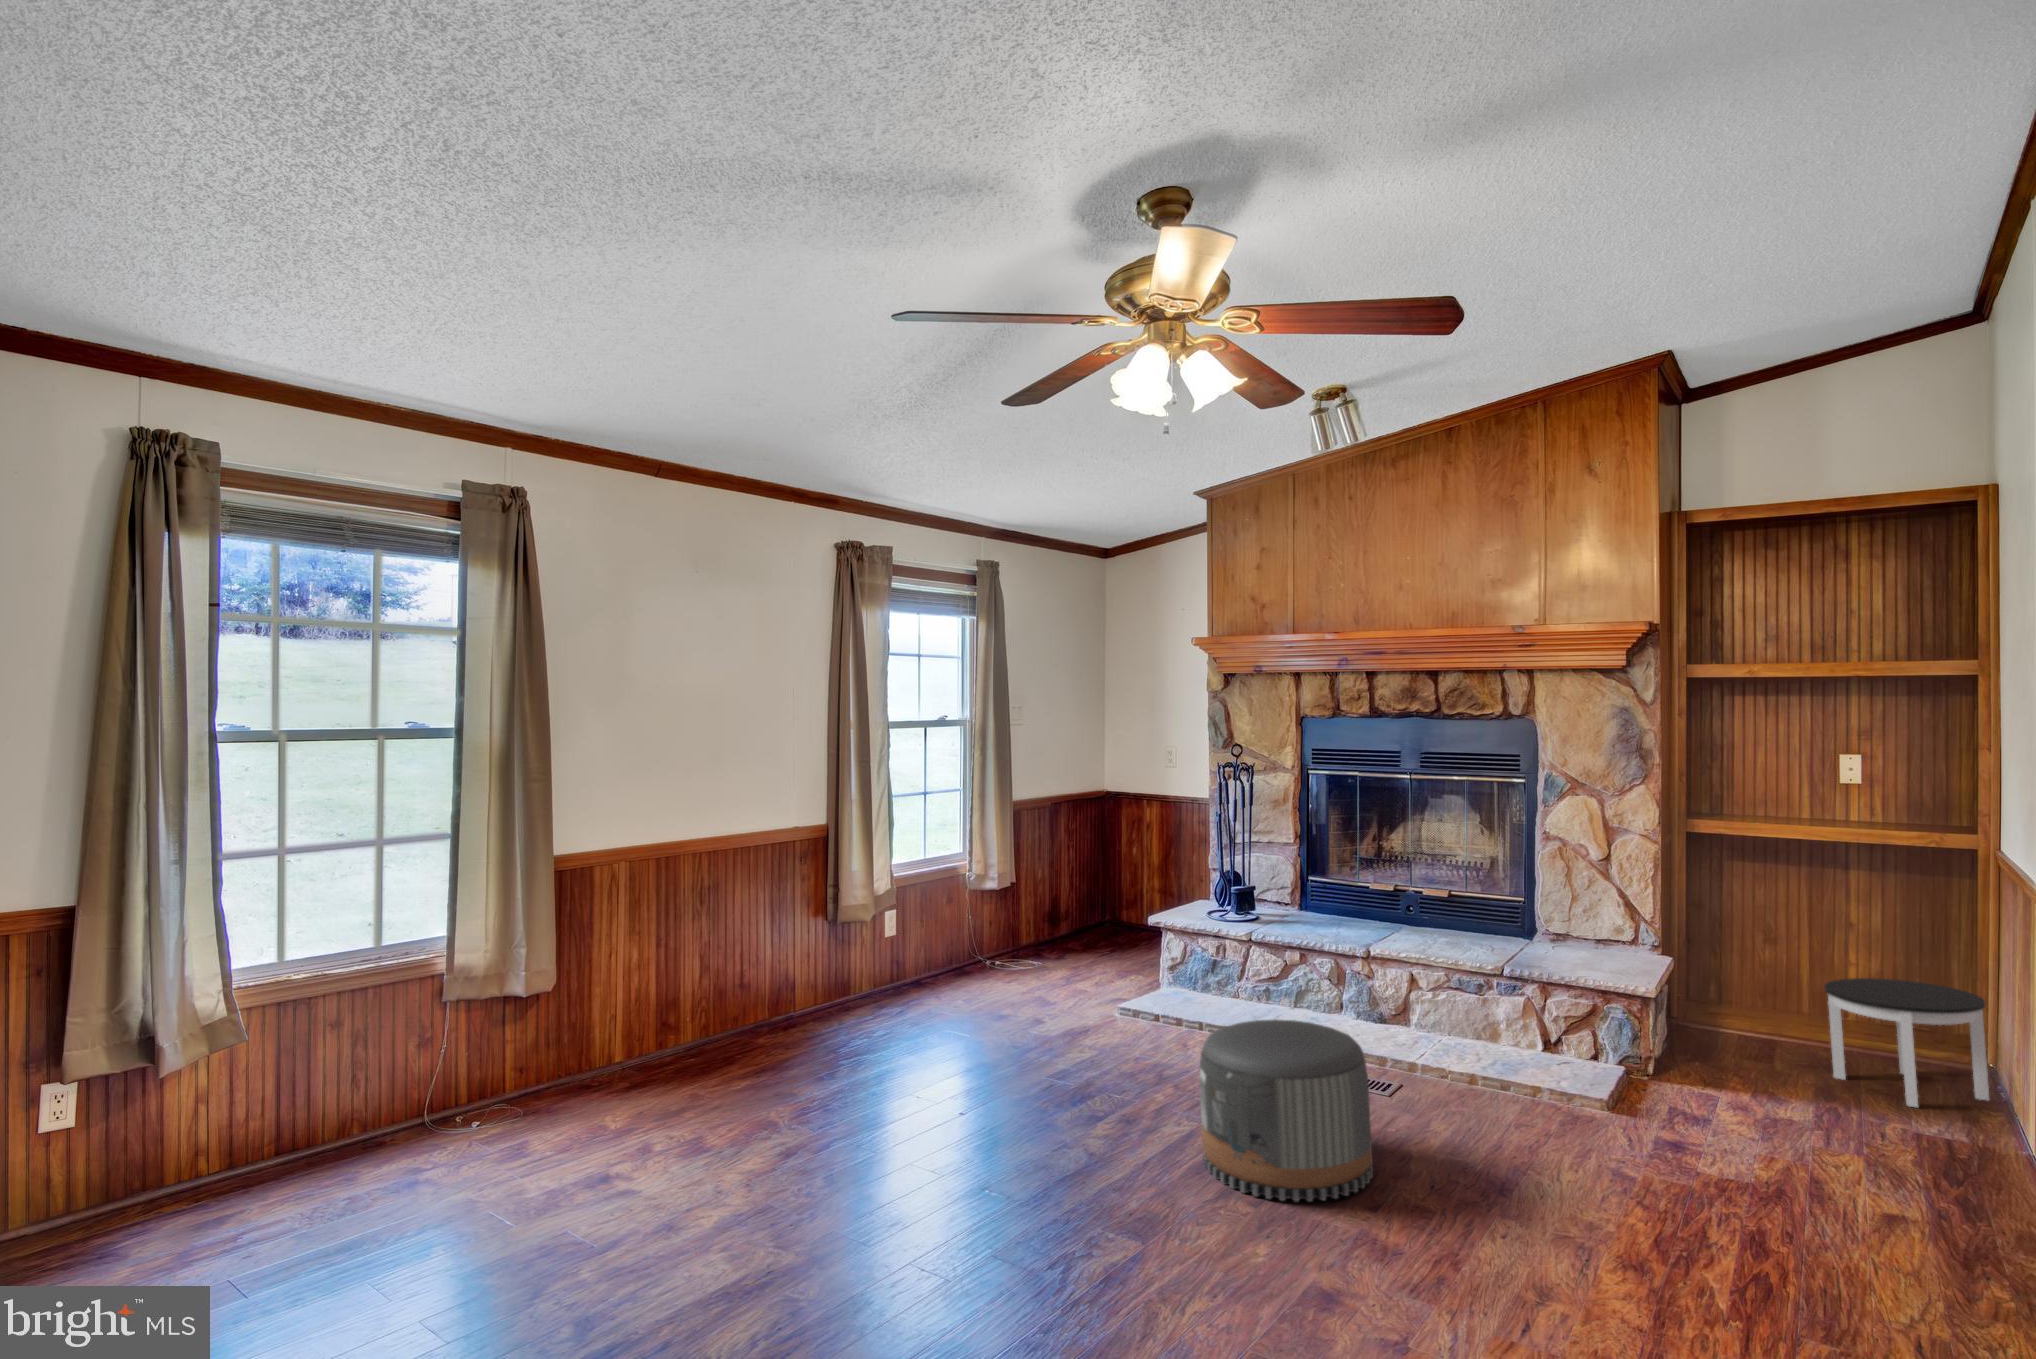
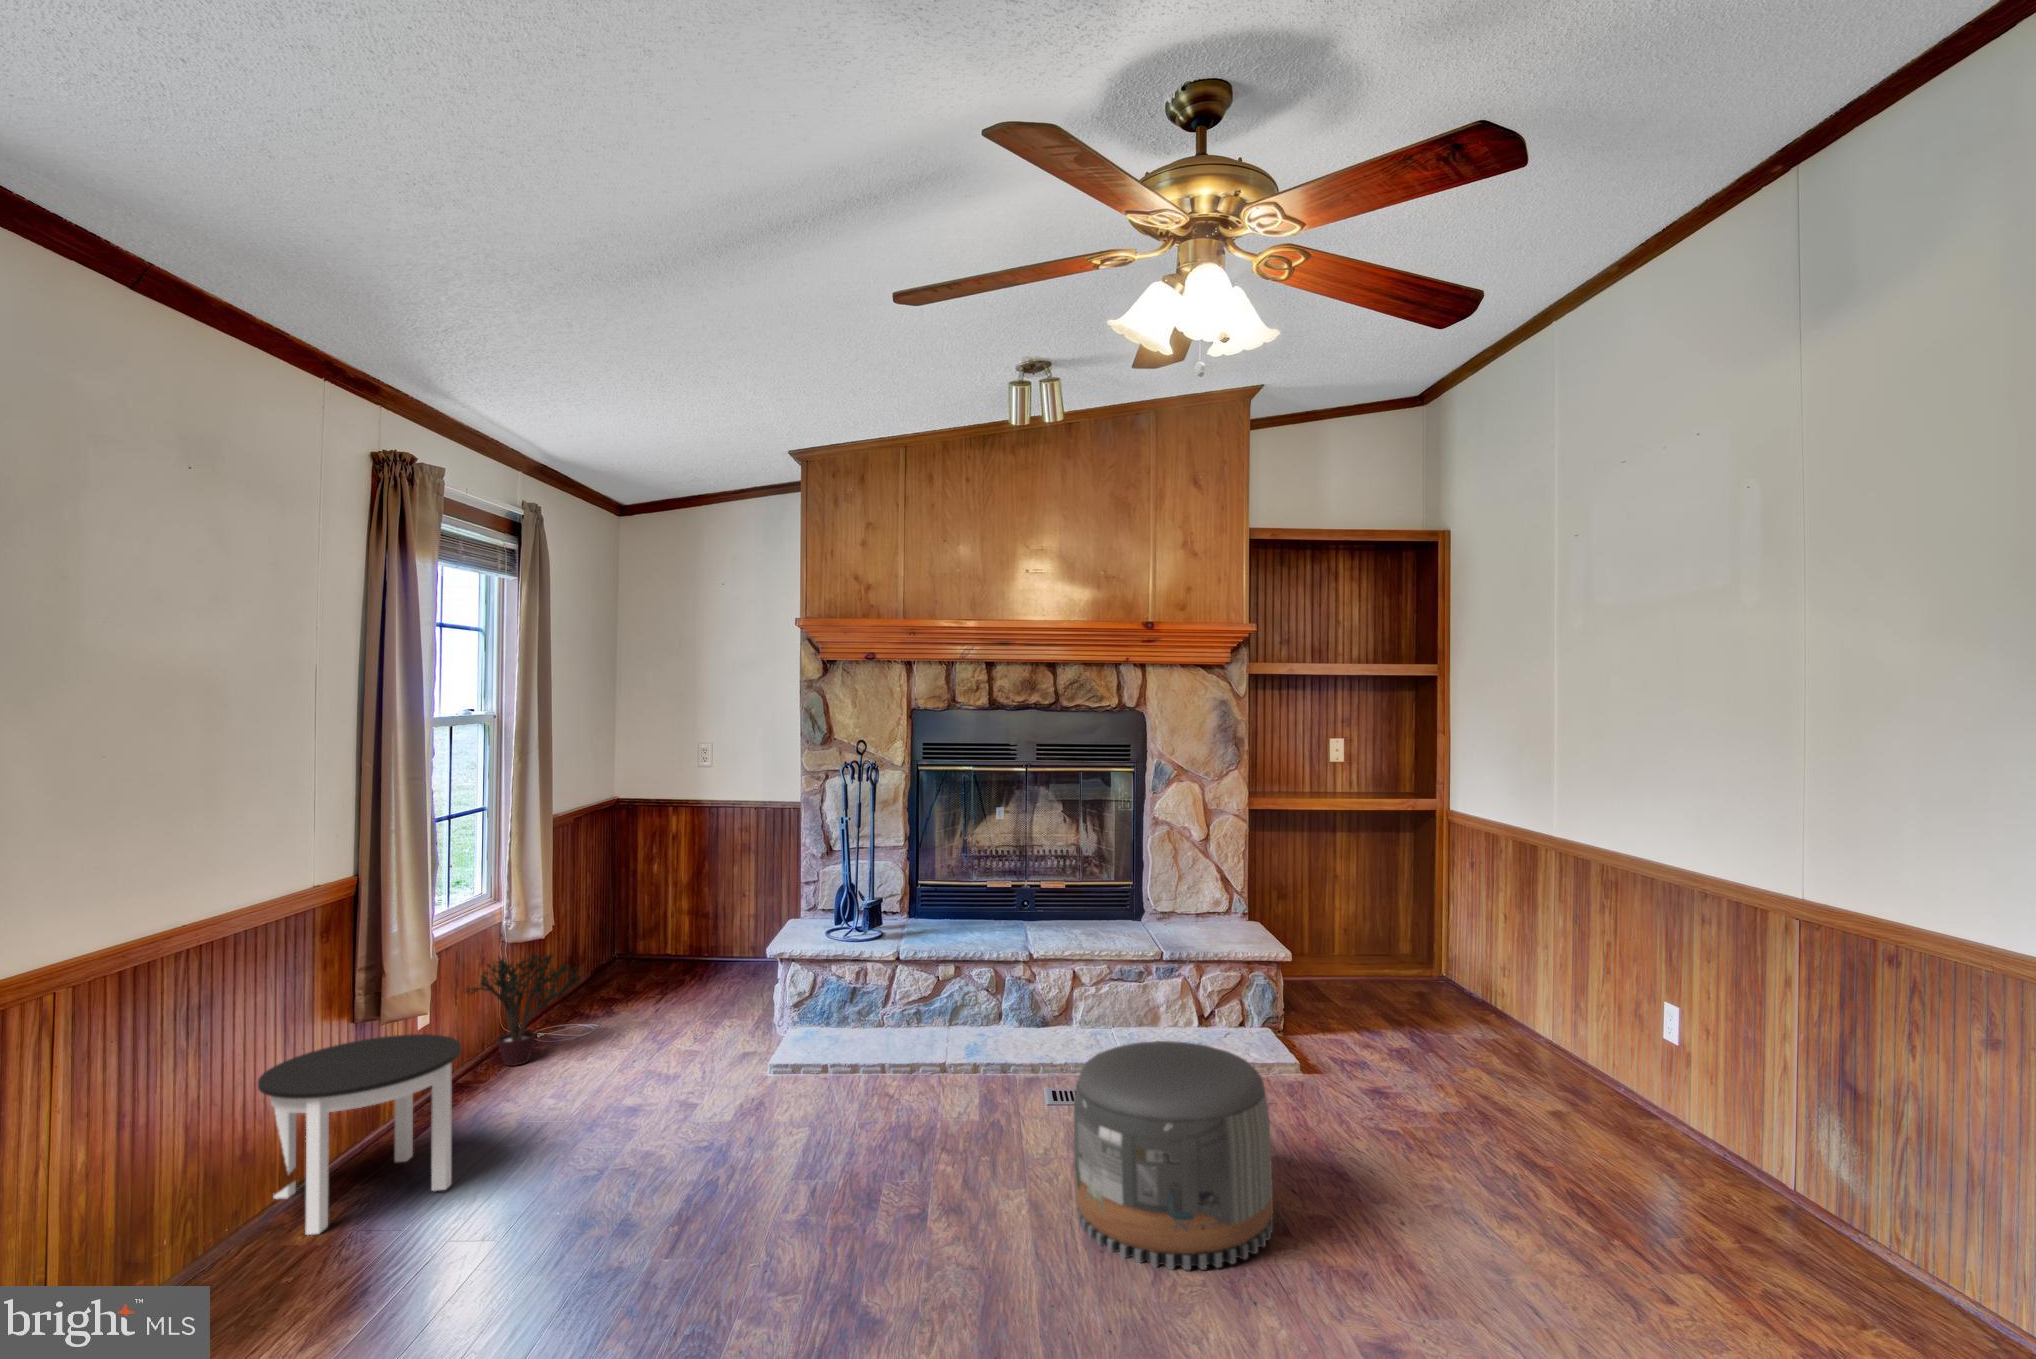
potted plant: none [953,896,1034,975] -> present [464,954,582,1066]
round table: present [1824,978,1989,1107] -> present [258,1034,461,1235]

